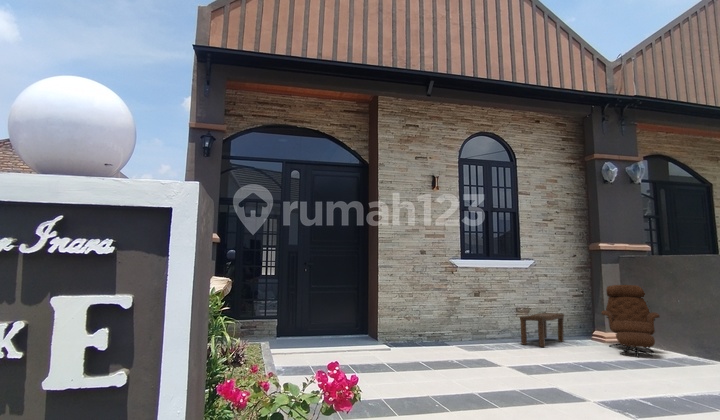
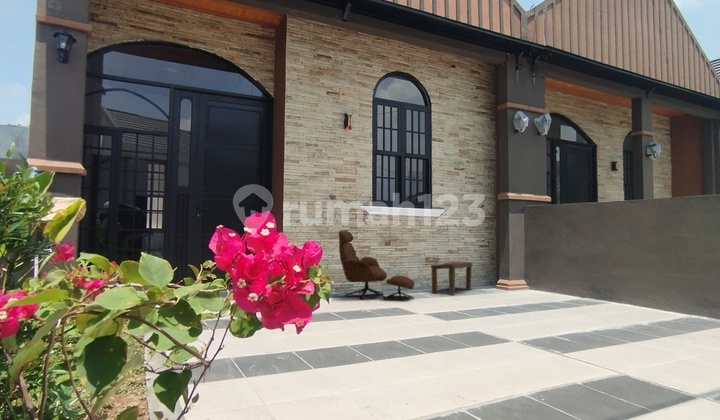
lounge chair: present [601,285,660,357] -> present [339,230,414,300]

